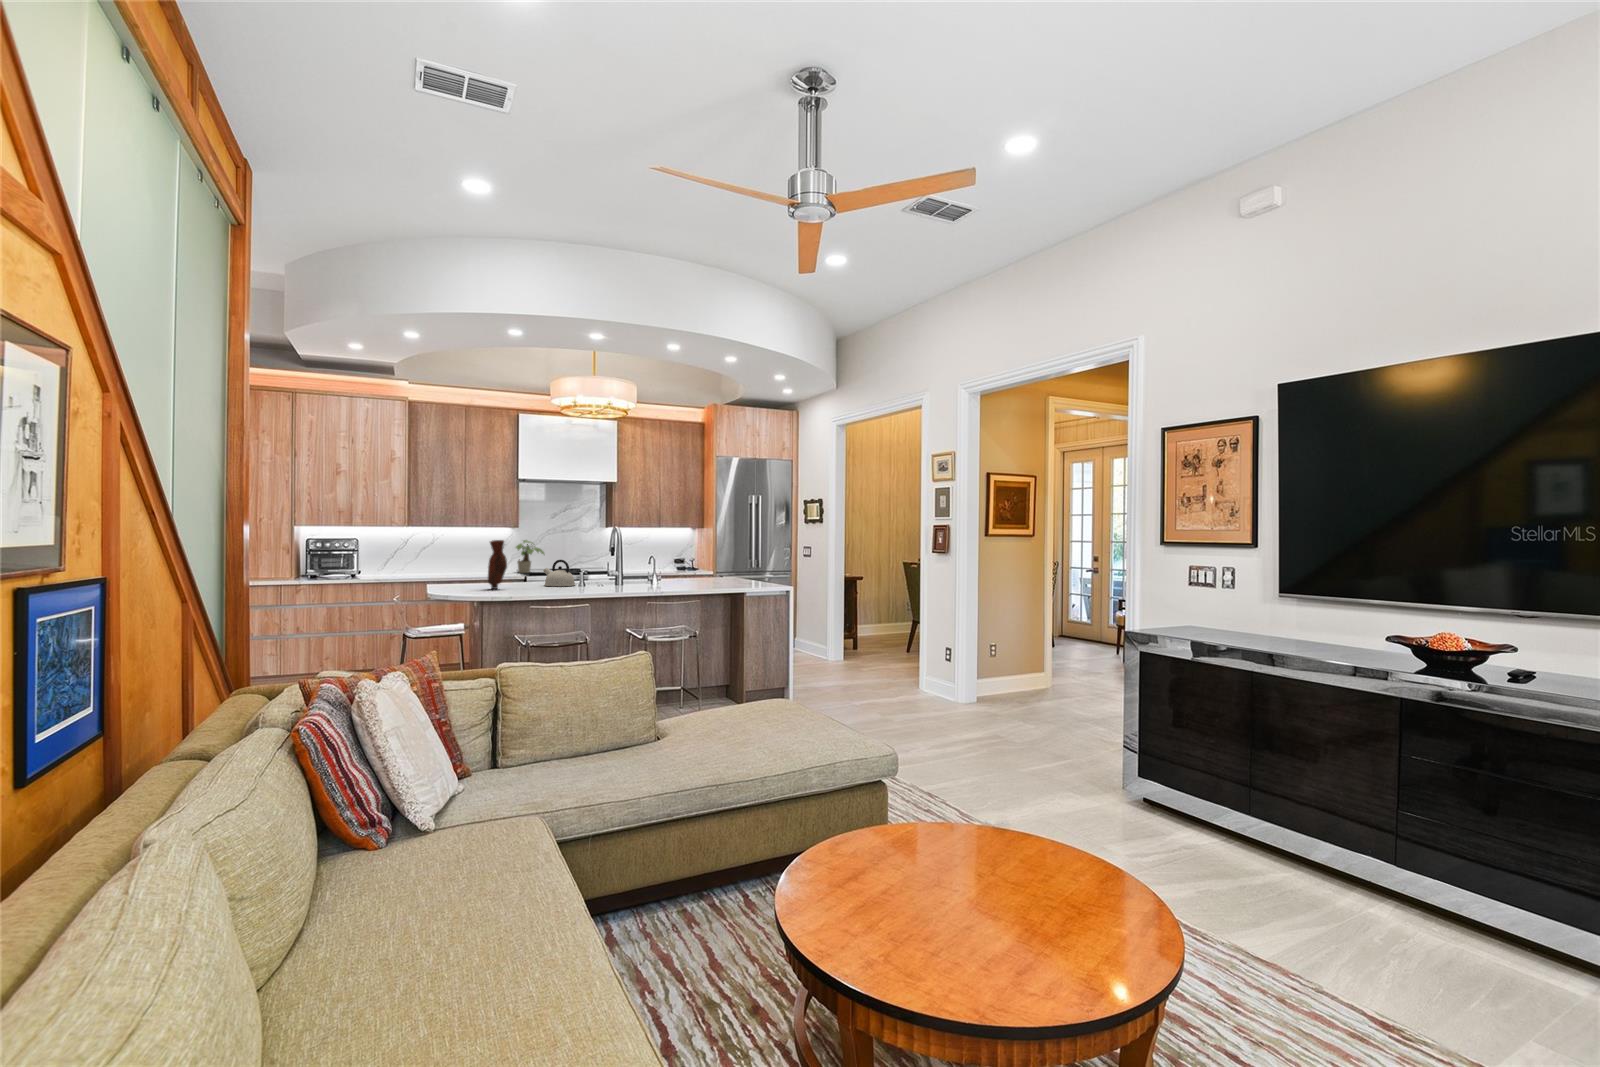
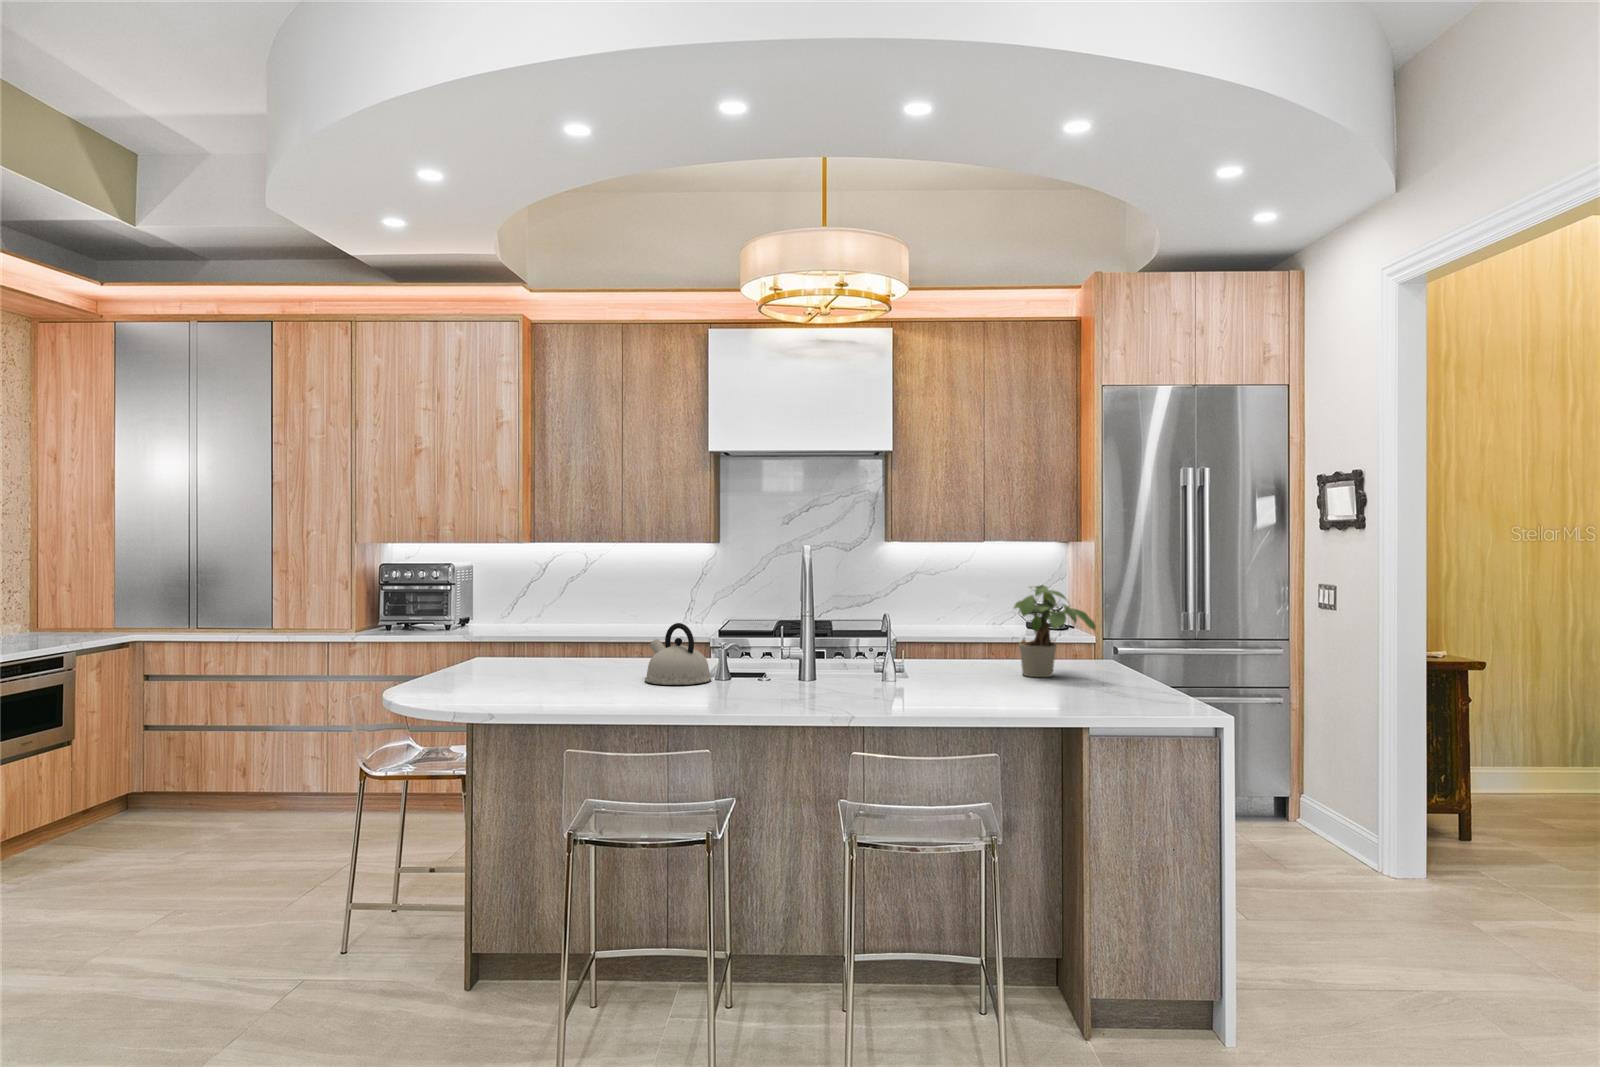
vase: present [488,540,507,589] -> none [508,581,545,689]
potted plant: present [516,540,544,573] -> present [1014,585,1096,677]

